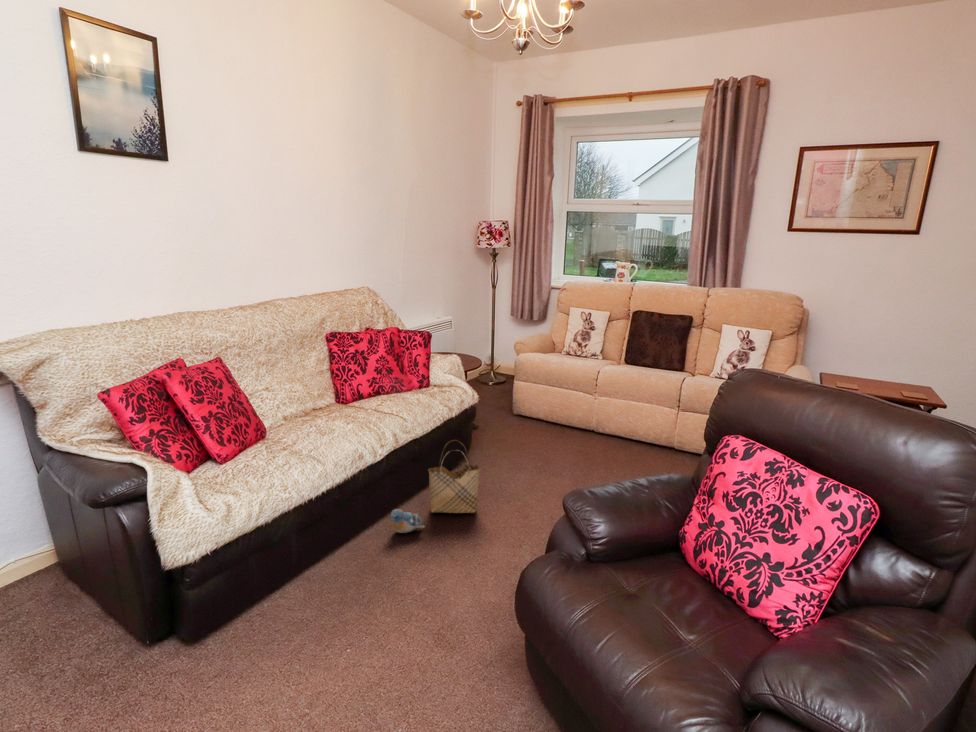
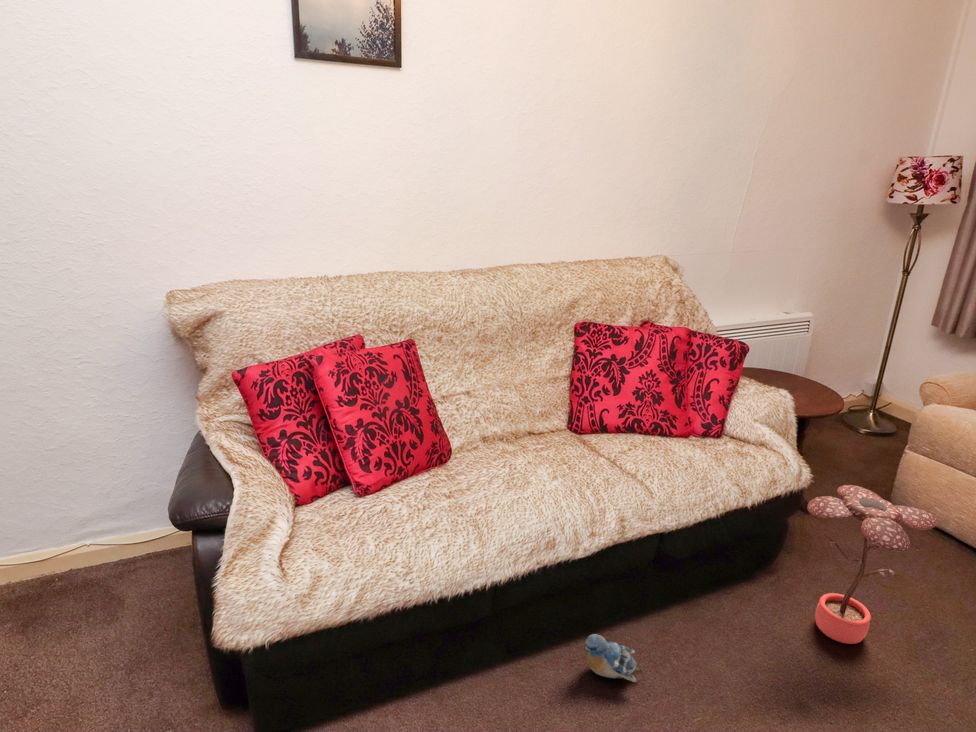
potted plant: none [485,396,543,480] -> present [807,485,937,644]
woven basket: present [428,440,480,513] -> none [661,548,765,686]

